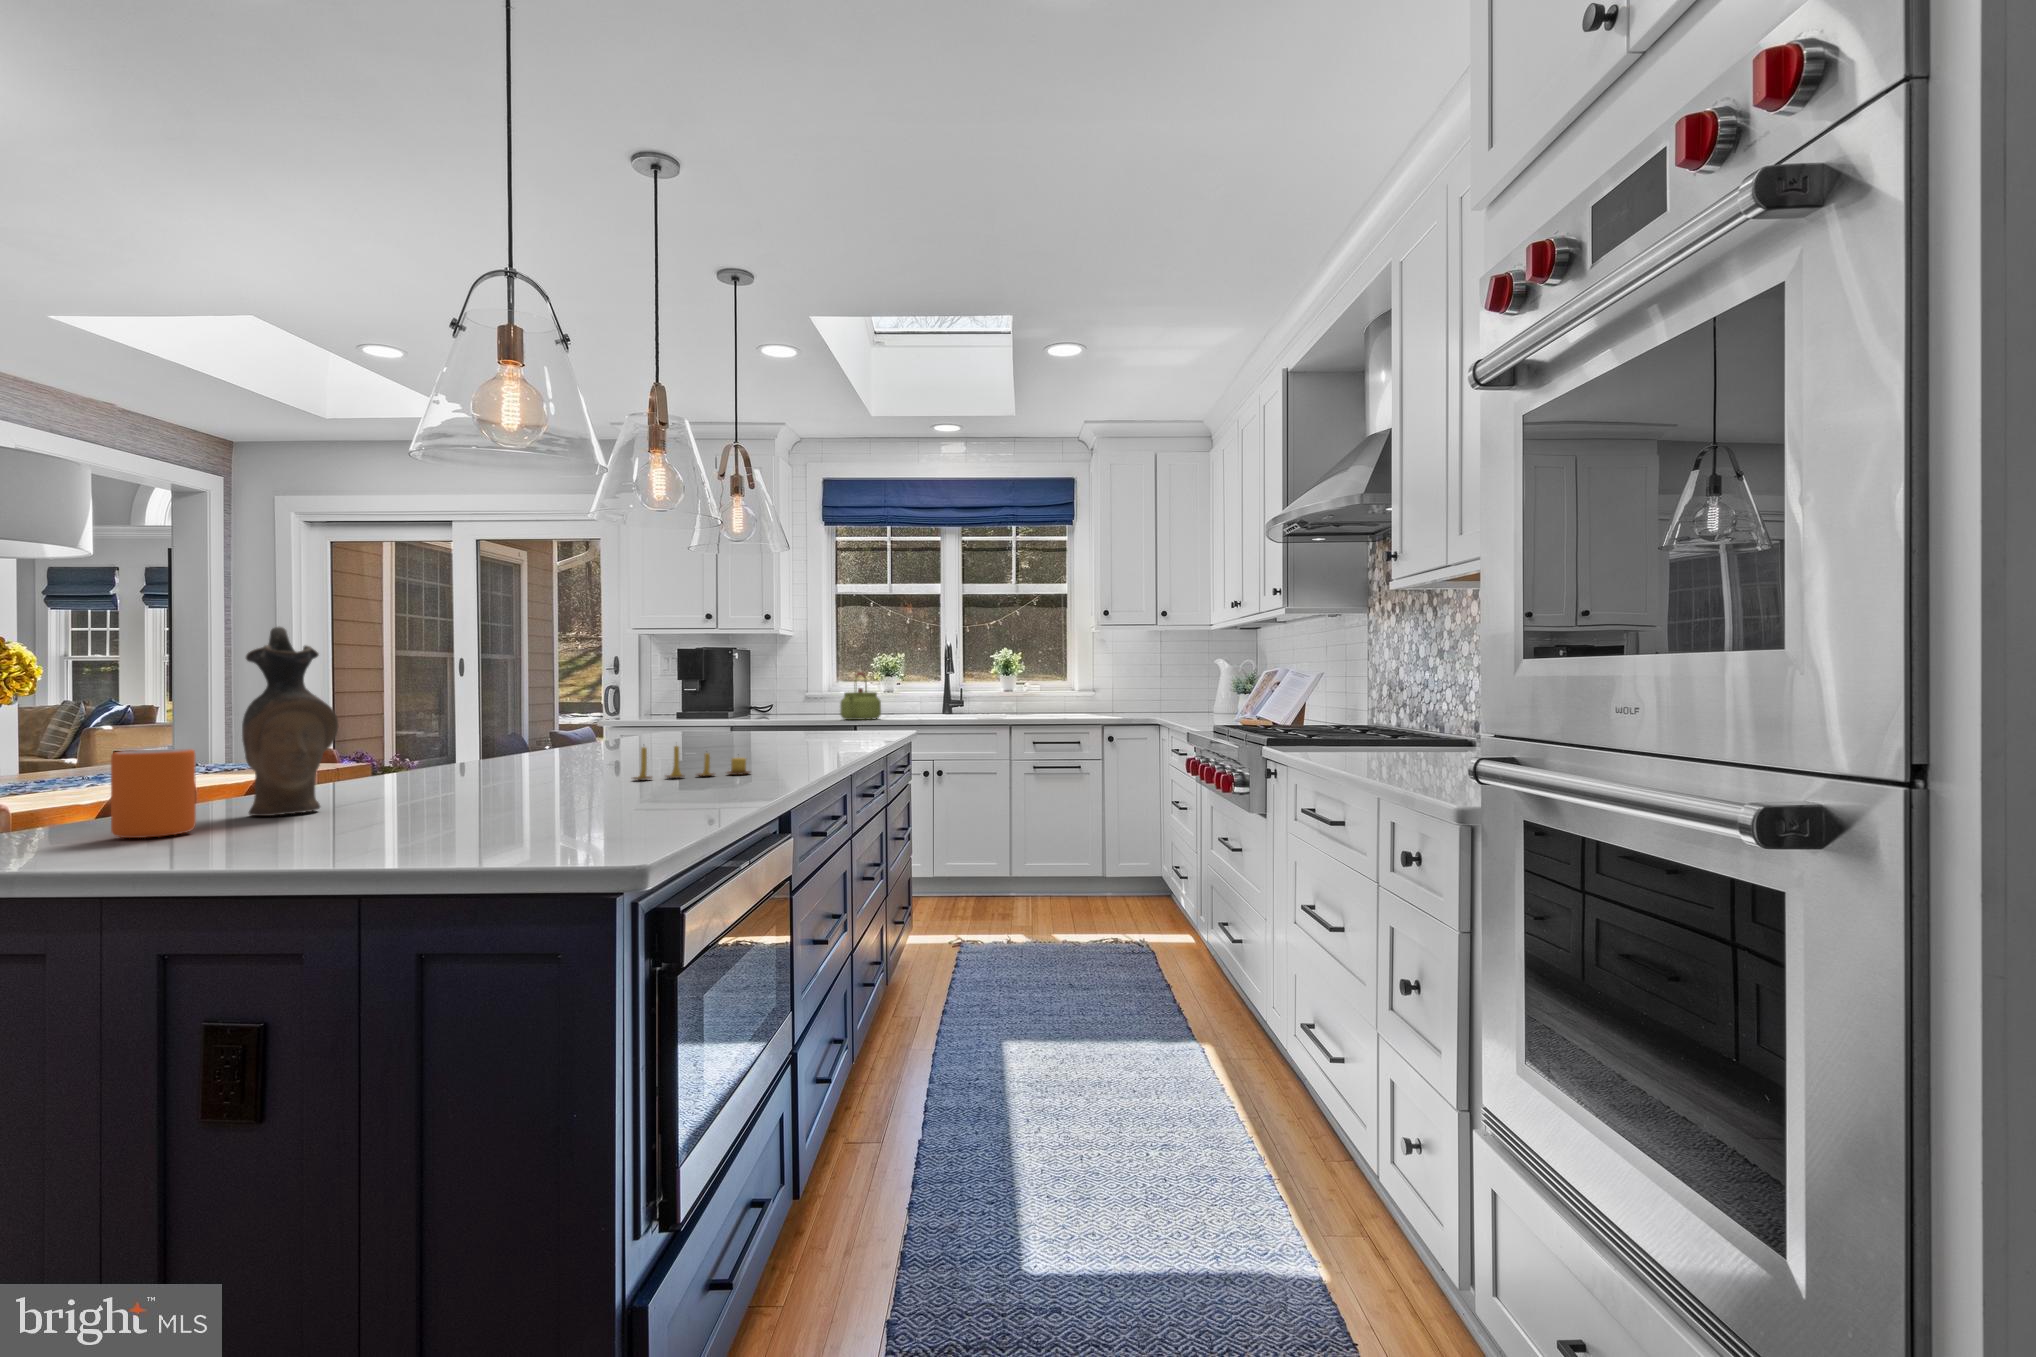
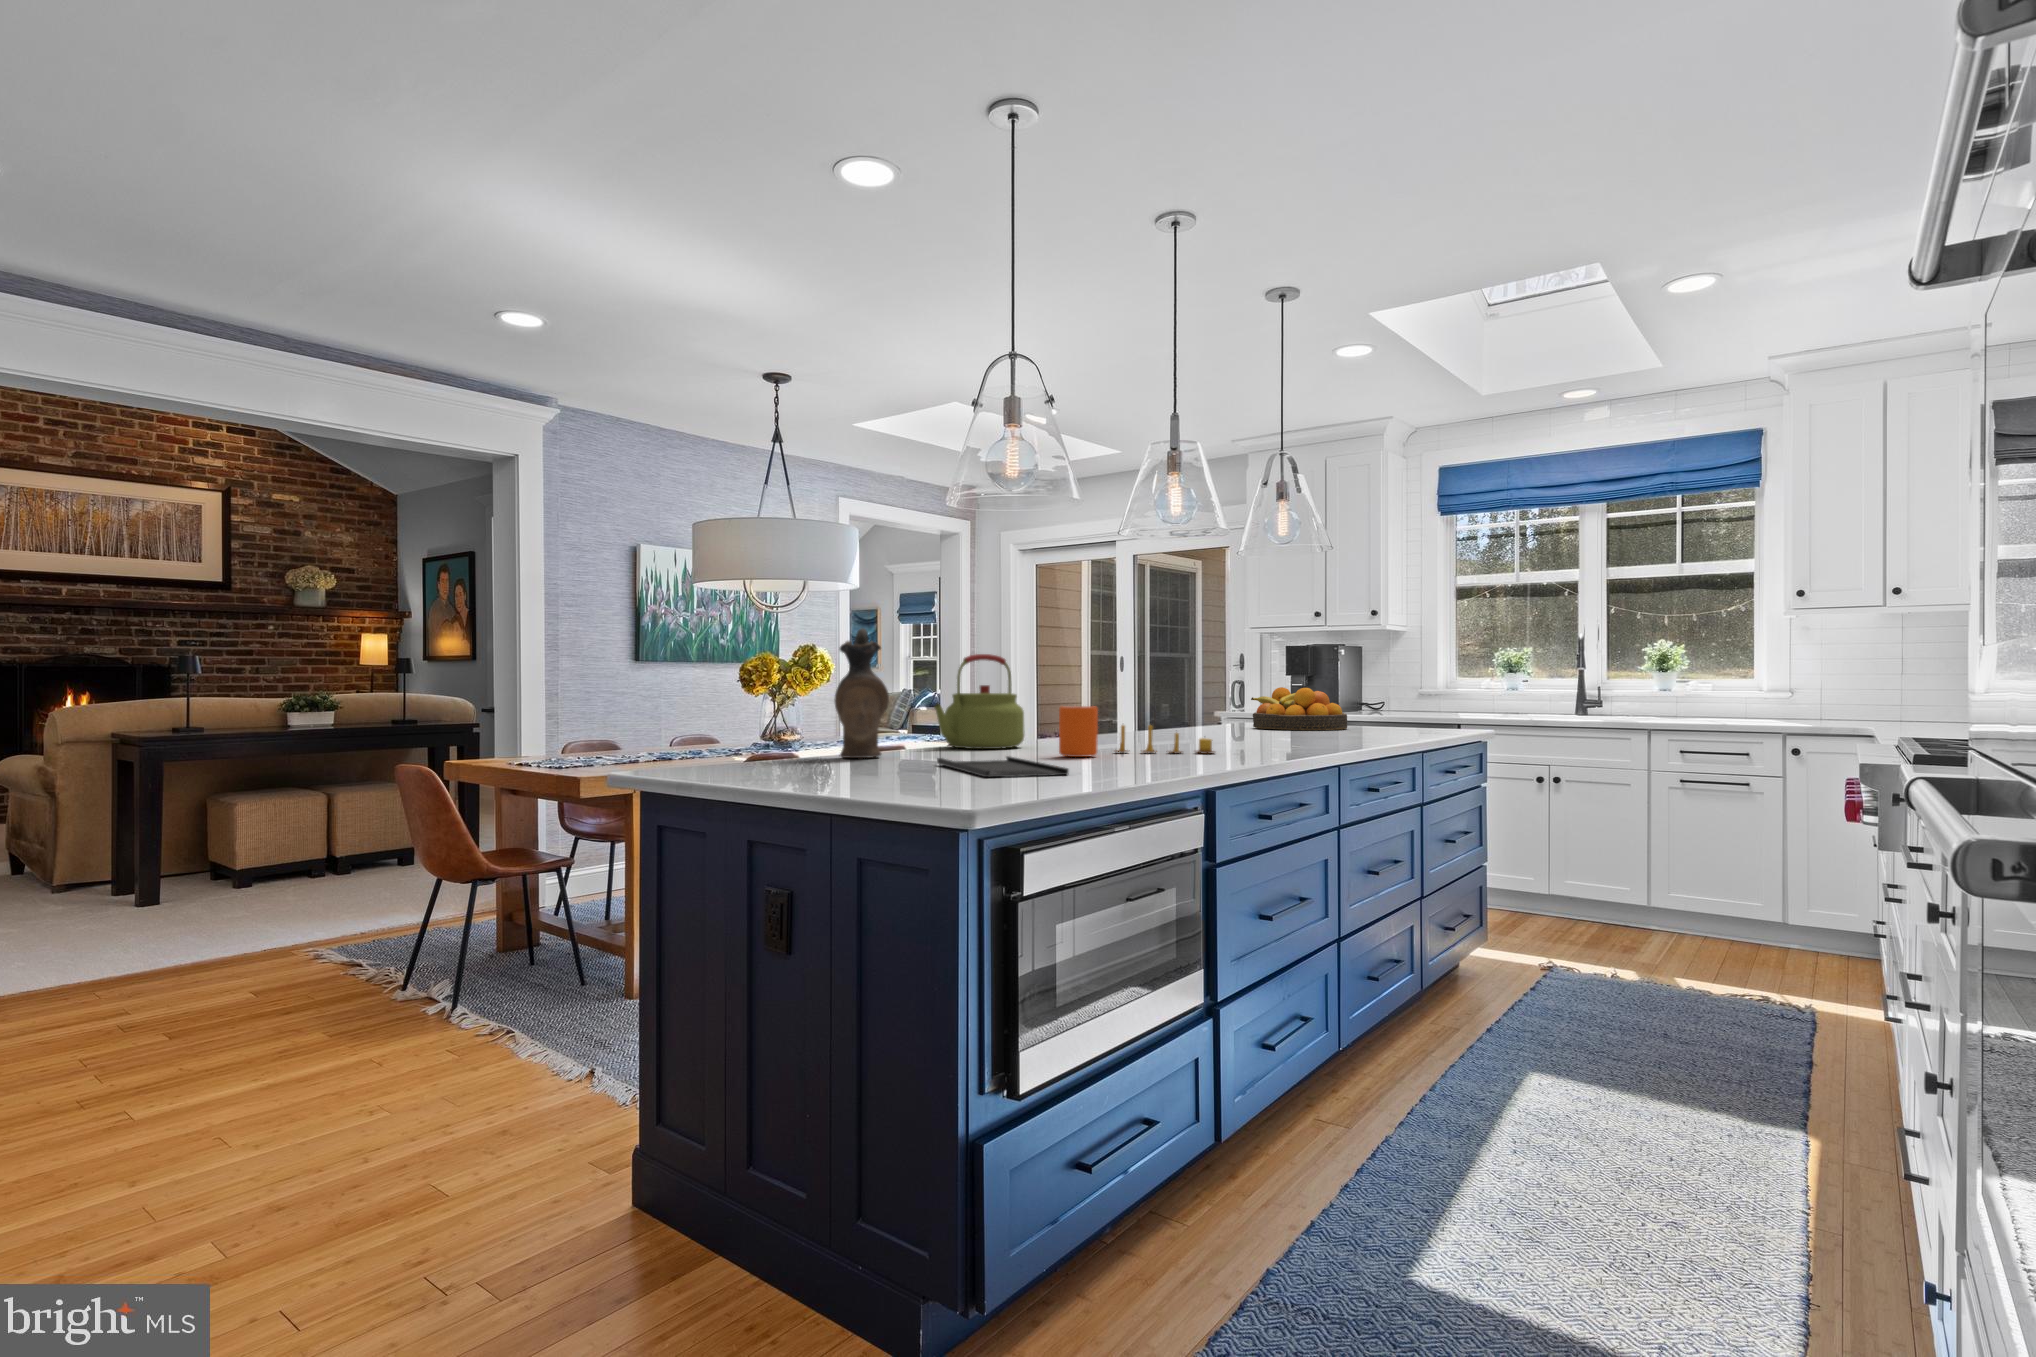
kettle: present [840,672,881,720] -> present [934,654,1024,749]
fruit bowl: none [686,695,788,740] -> present [1251,687,1347,730]
mug: present [111,749,196,838] -> present [1059,706,1098,757]
tray: none [449,796,675,829] -> present [937,756,1069,777]

